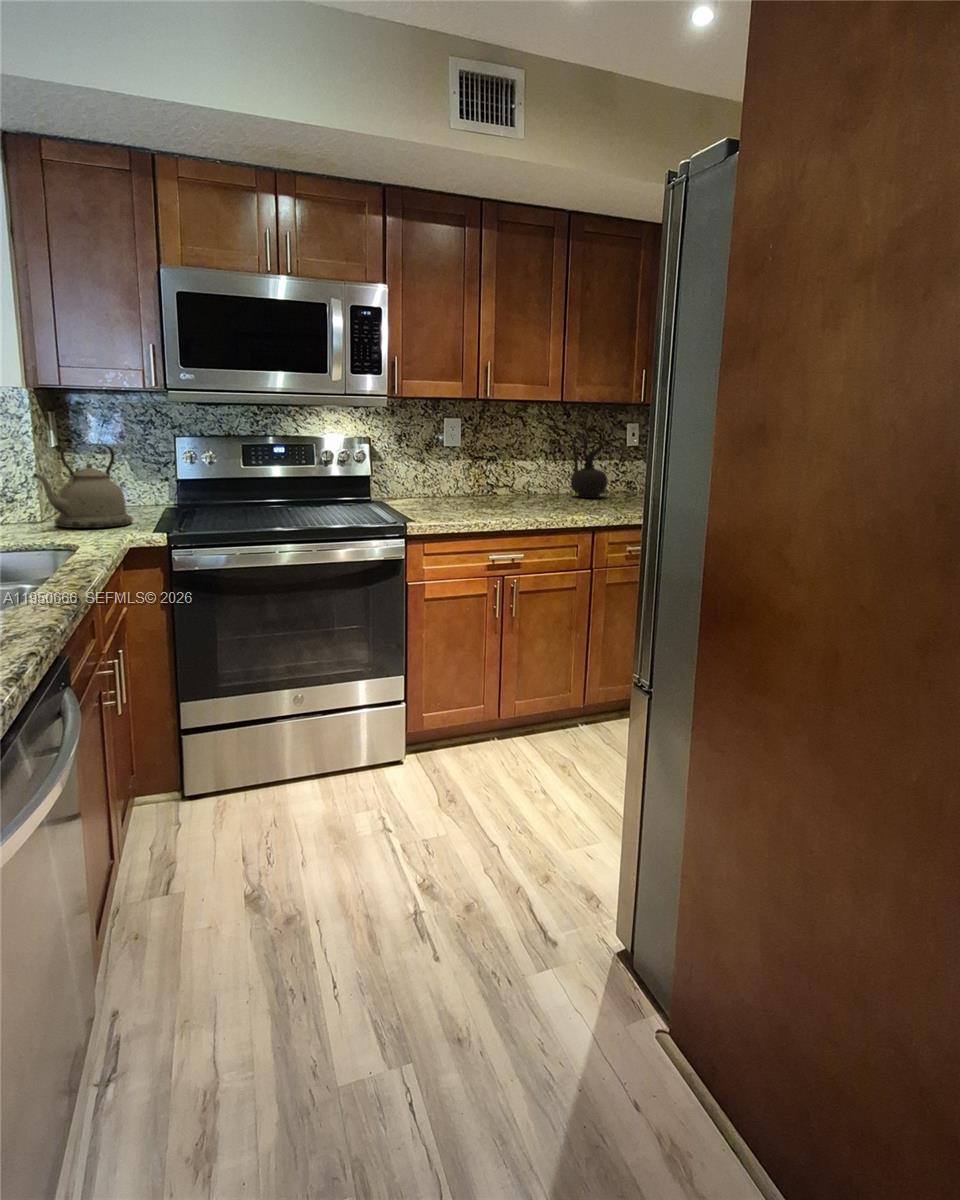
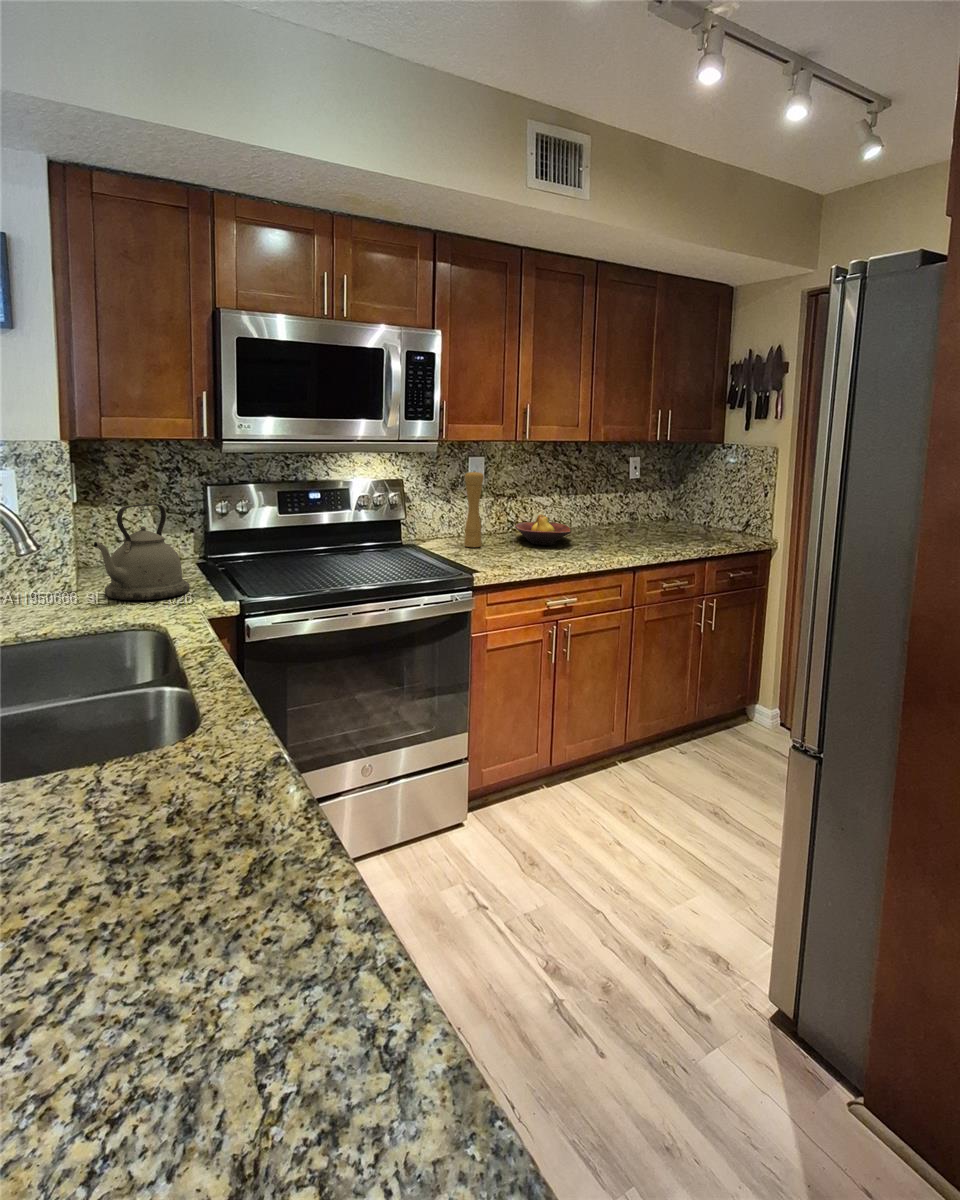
pepper mill: none [429,429,448,504] -> present [464,471,484,547]
ceramic jug: present [571,435,607,498] -> none [586,471,622,533]
fruit bowl: none [486,476,542,504] -> present [515,514,571,545]

